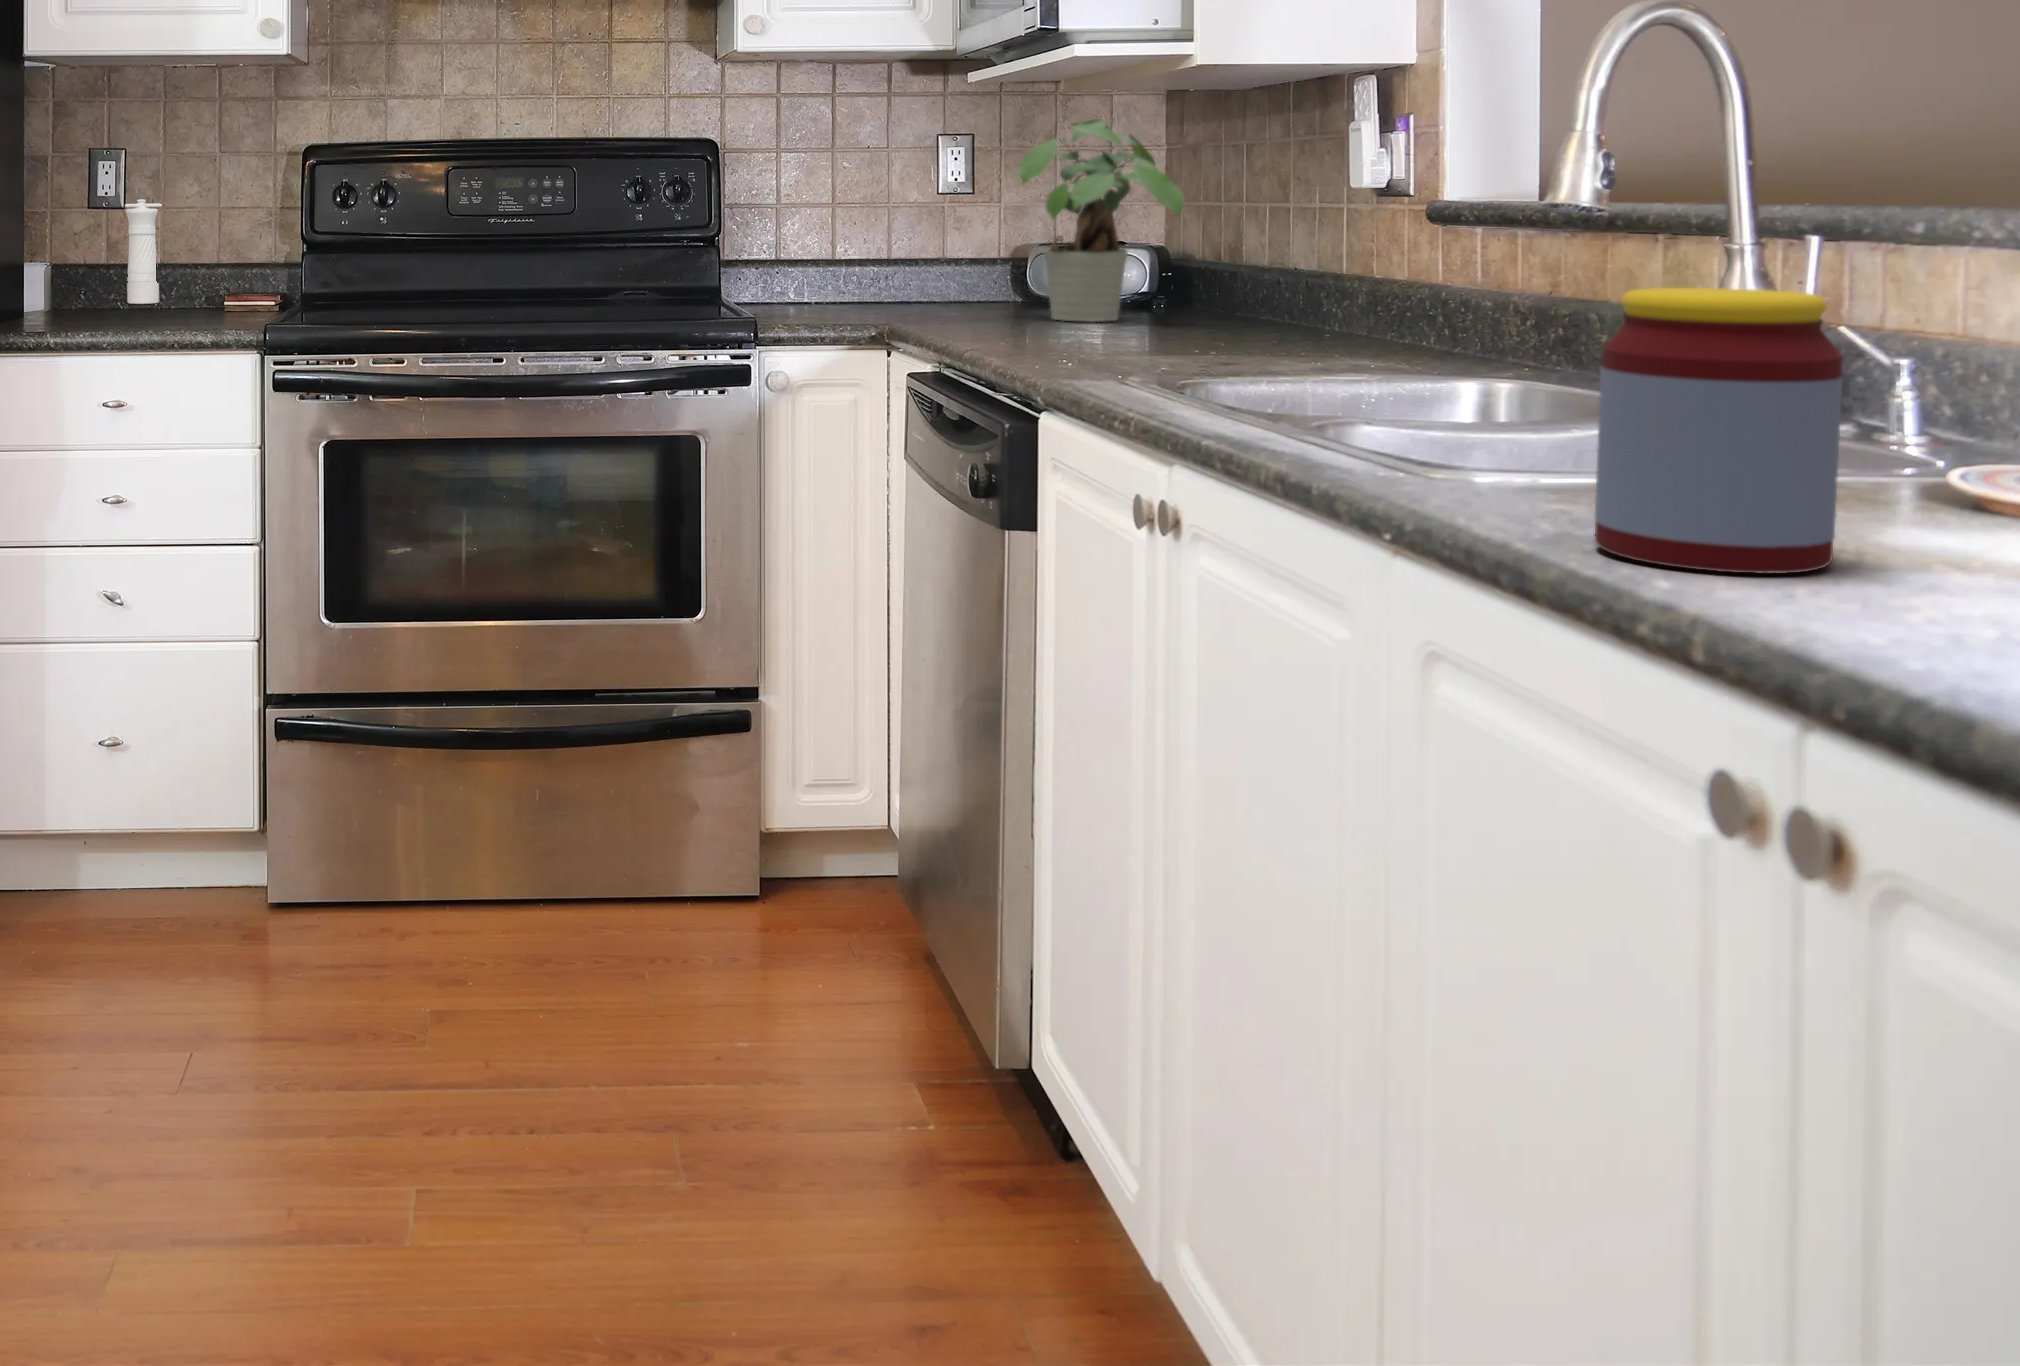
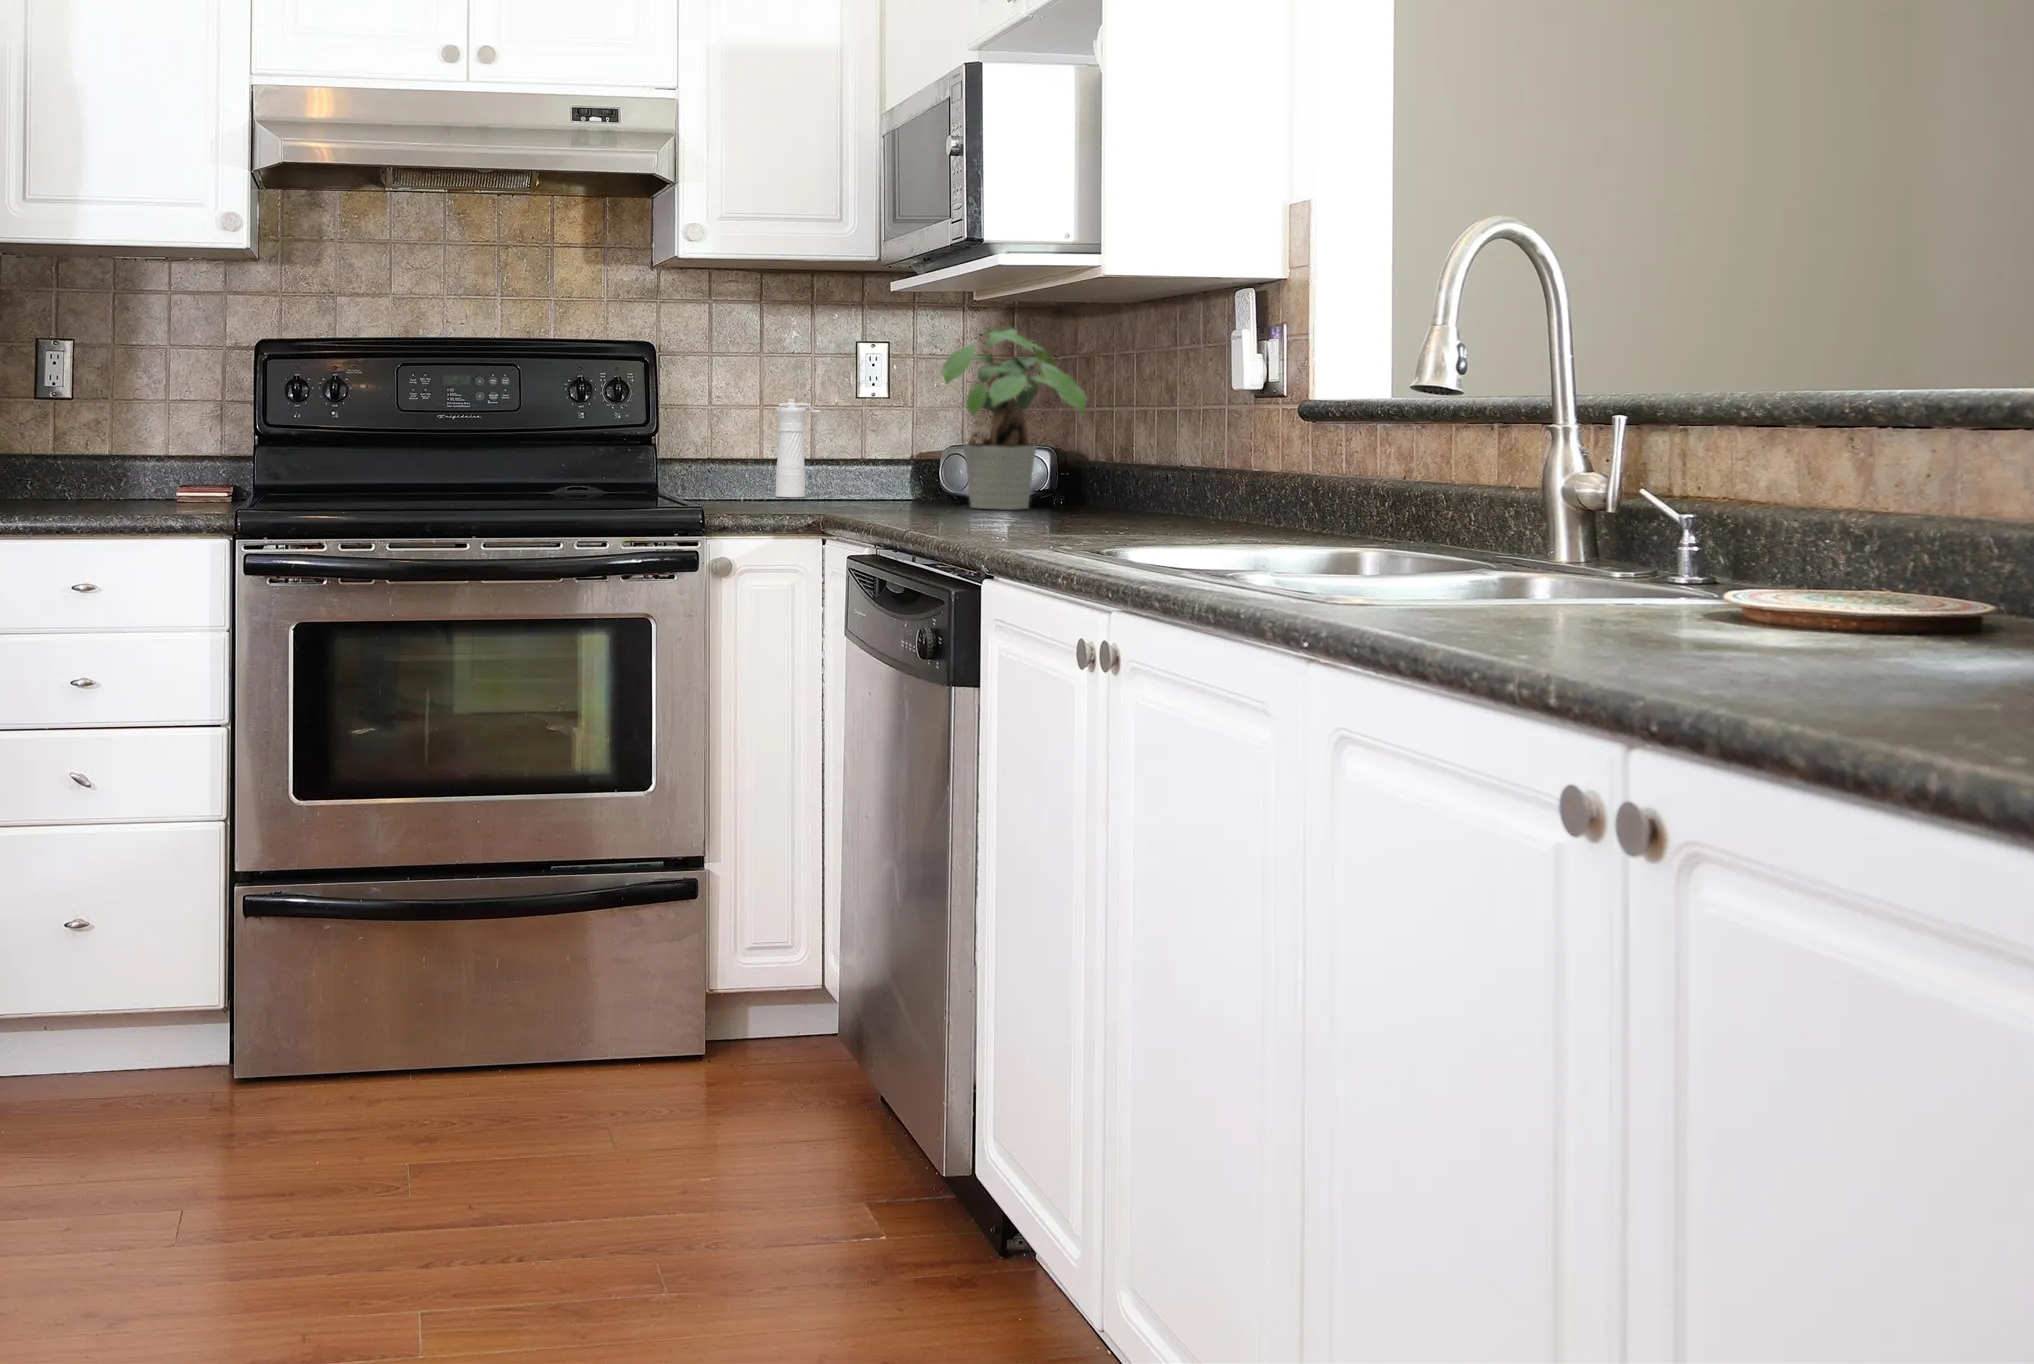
pepper mill: present [125,199,162,304] -> present [776,399,821,498]
jar: present [1595,288,1842,574] -> none [1469,443,1634,652]

